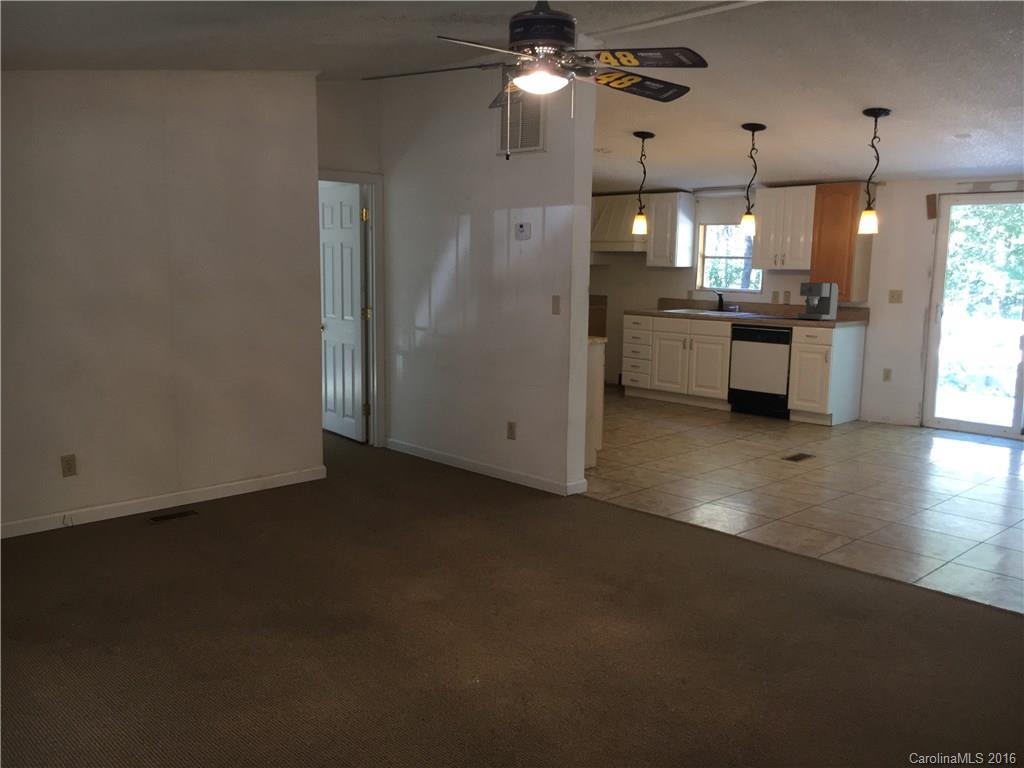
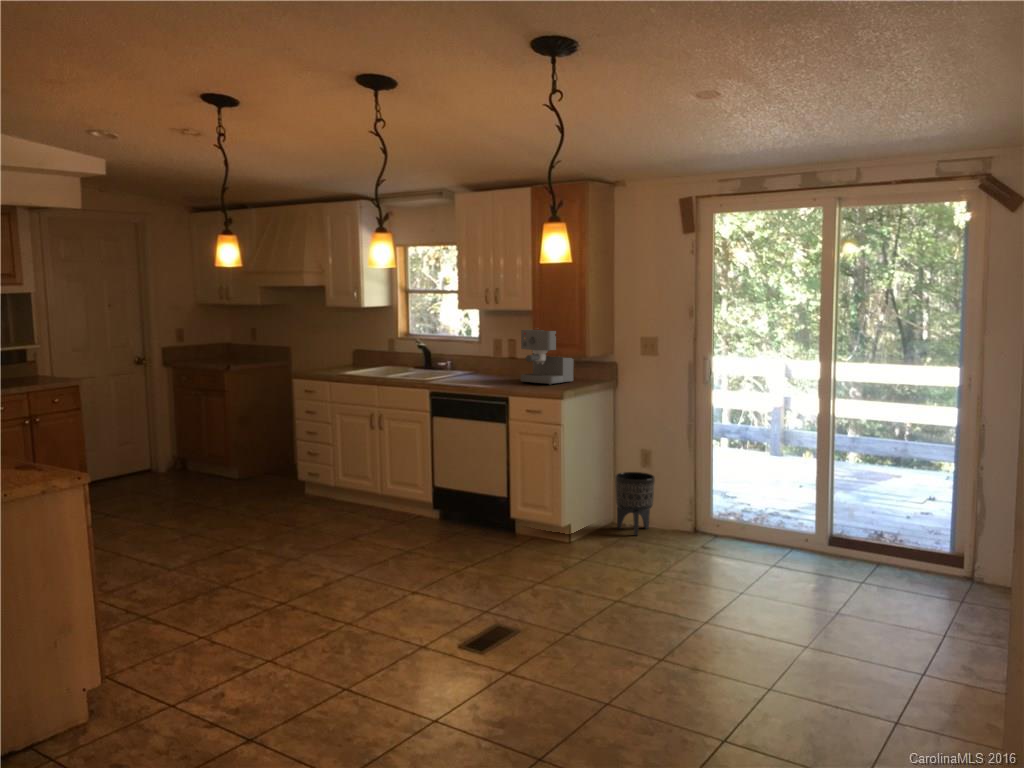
planter: none [863,384,894,426] -> present [615,472,655,535]

